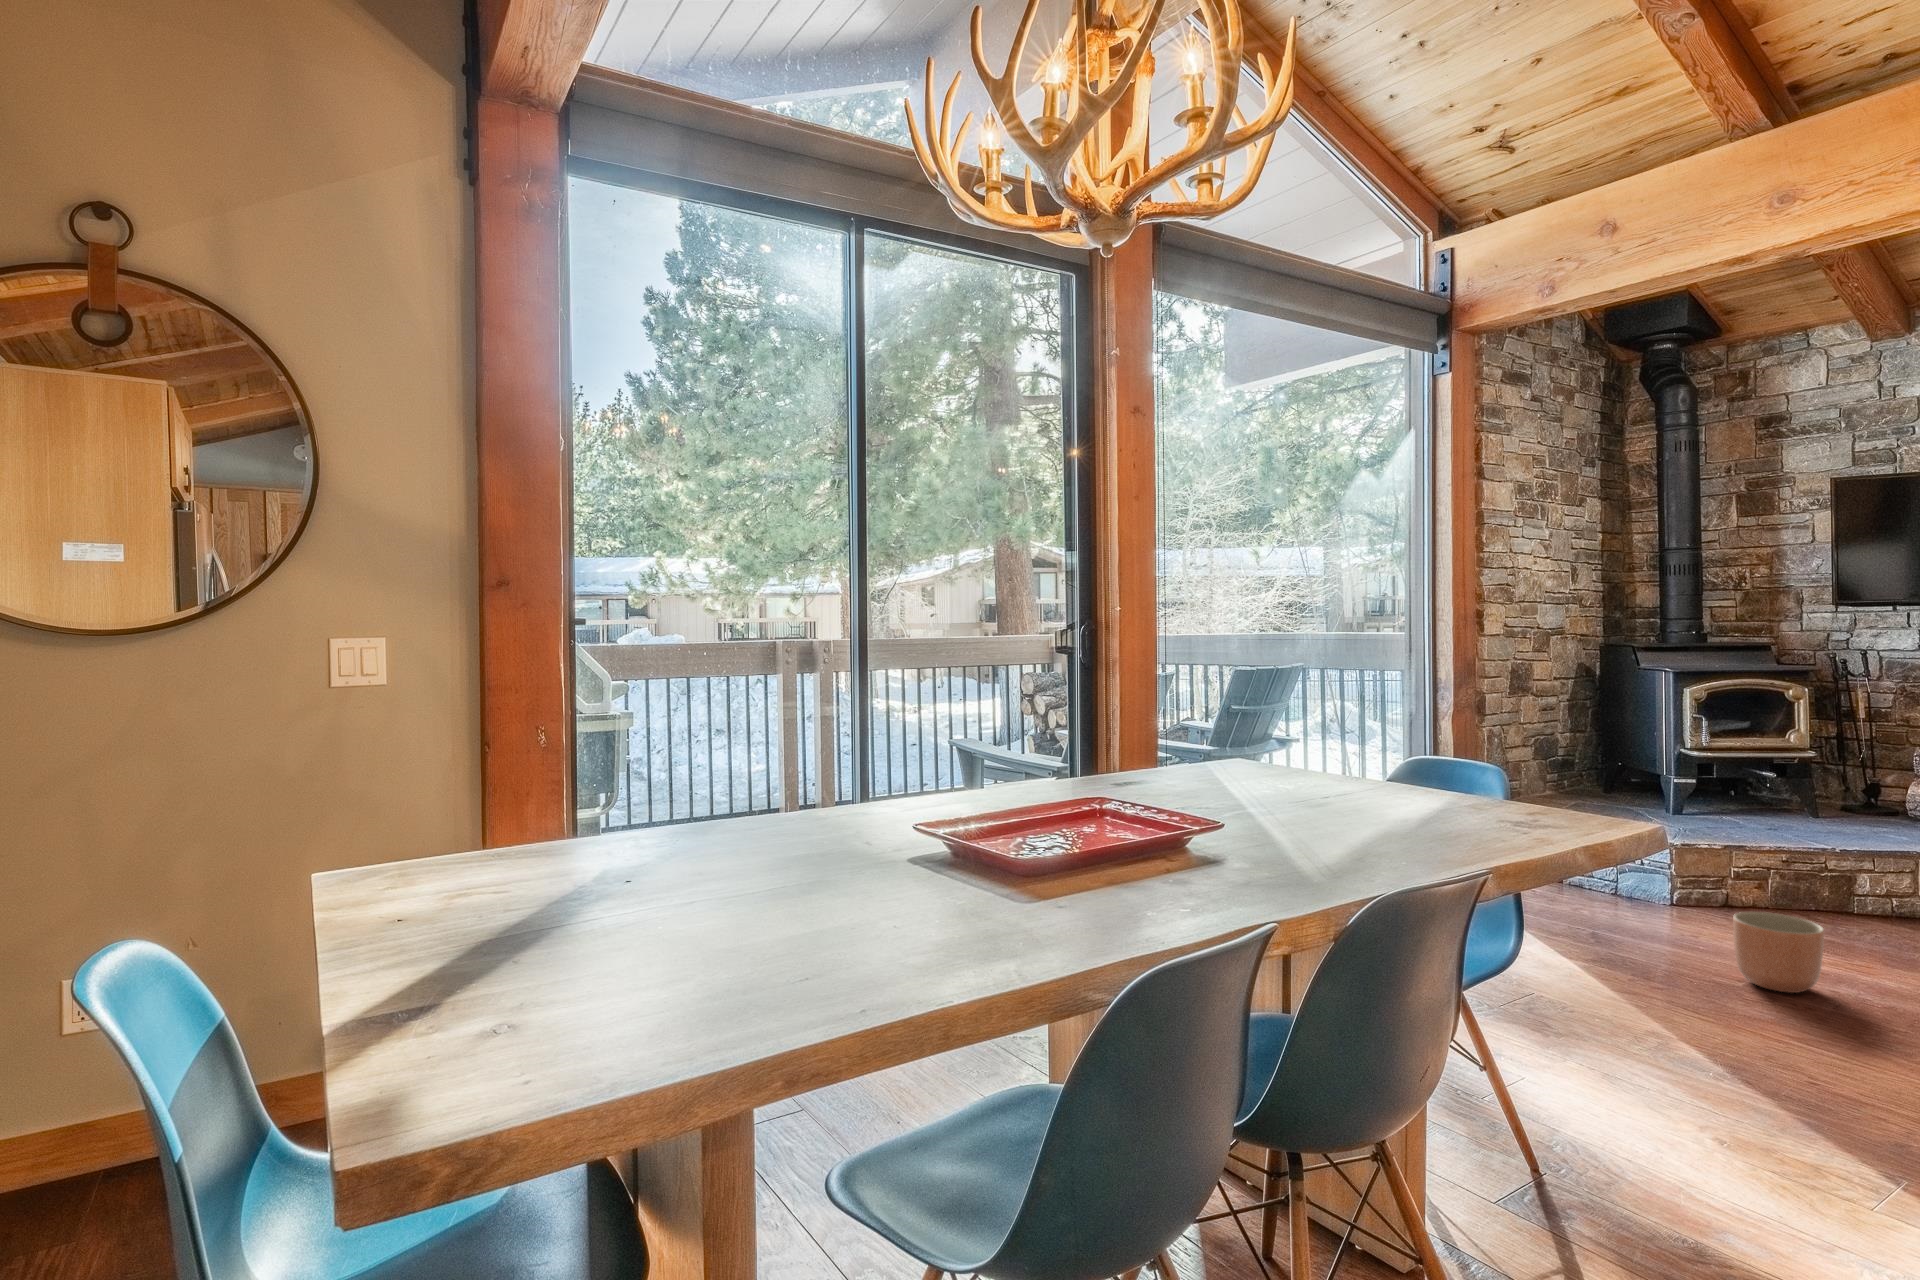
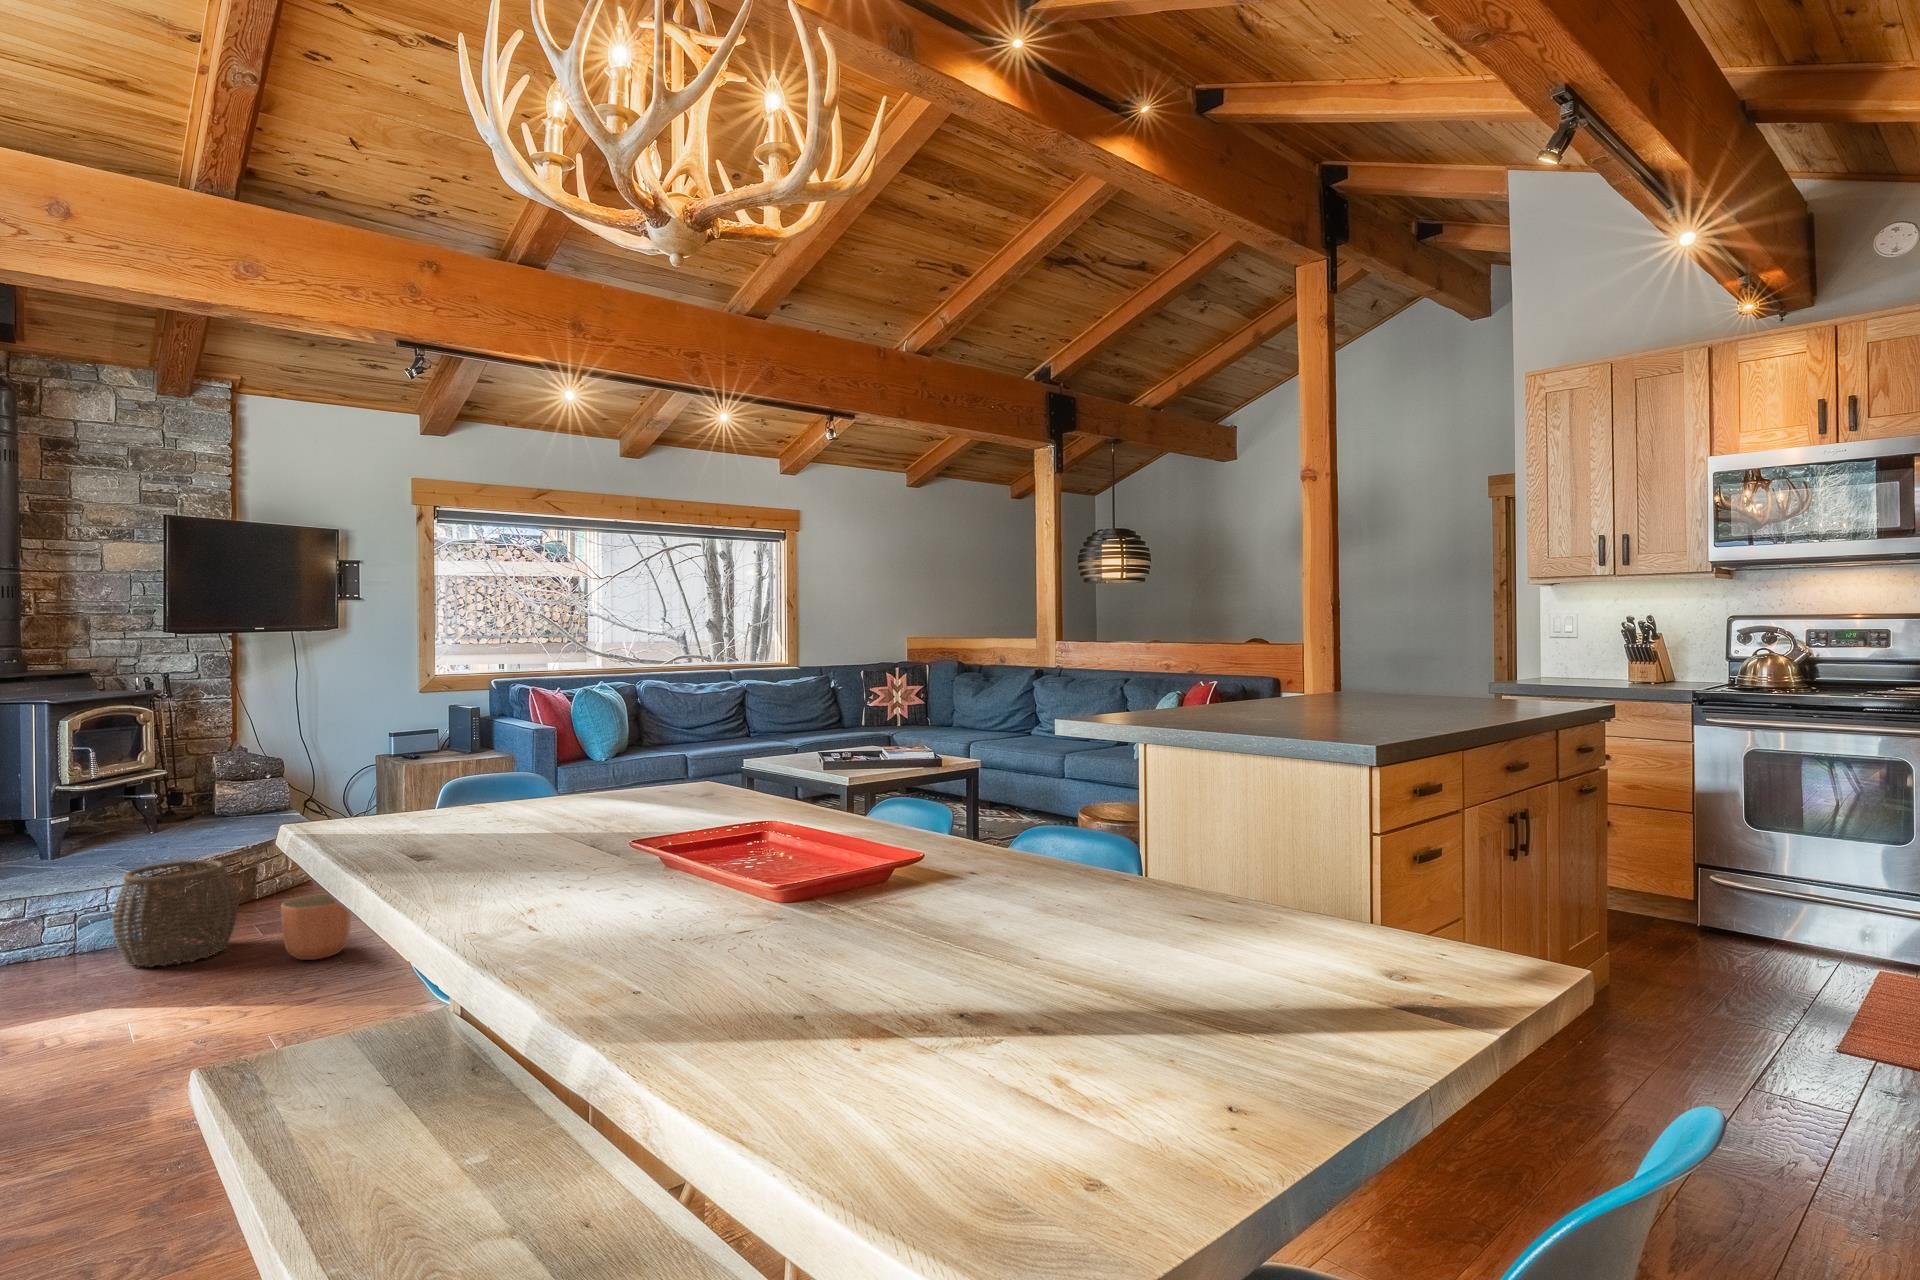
woven basket: none [1619,837,1745,945] -> present [112,860,238,967]

